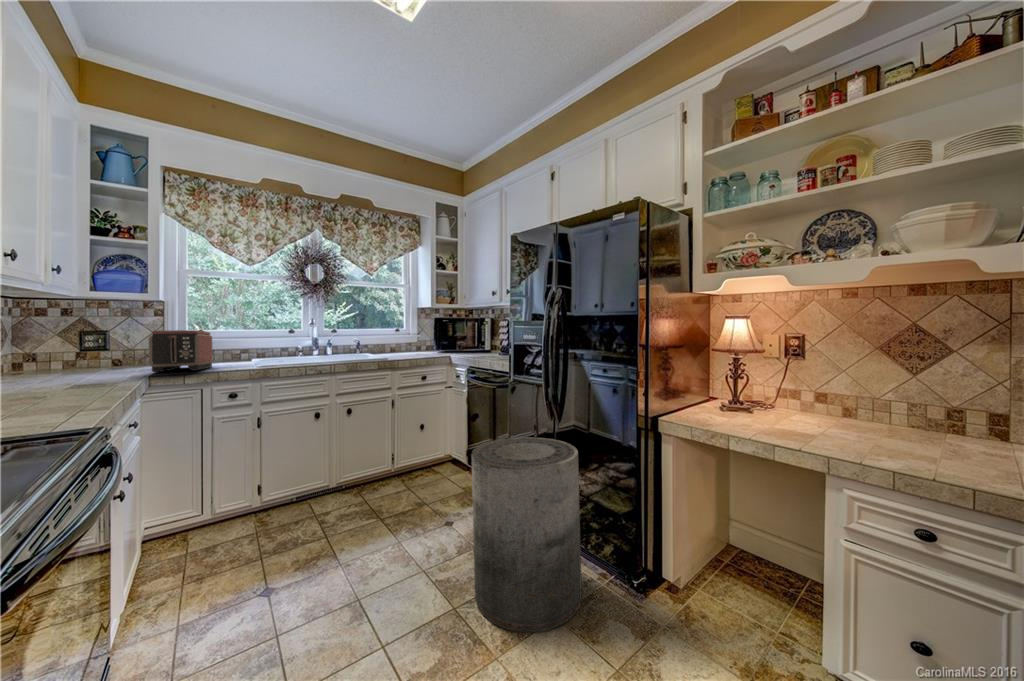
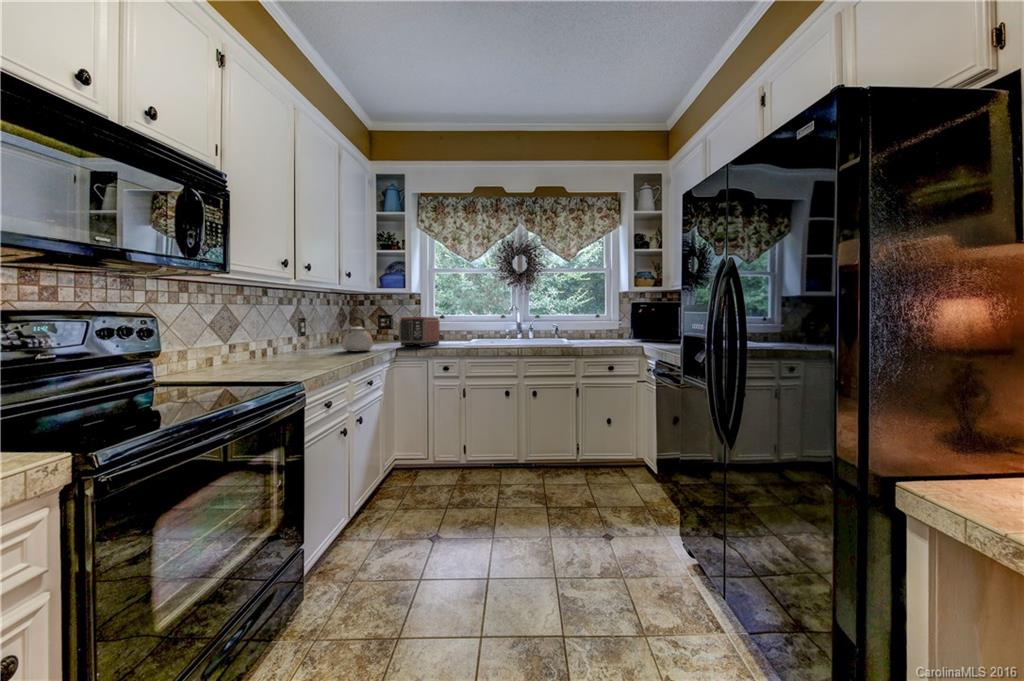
kettle: none [34,329,105,385] -> present [342,317,373,351]
trash can: present [472,437,582,632] -> none [580,437,698,640]

